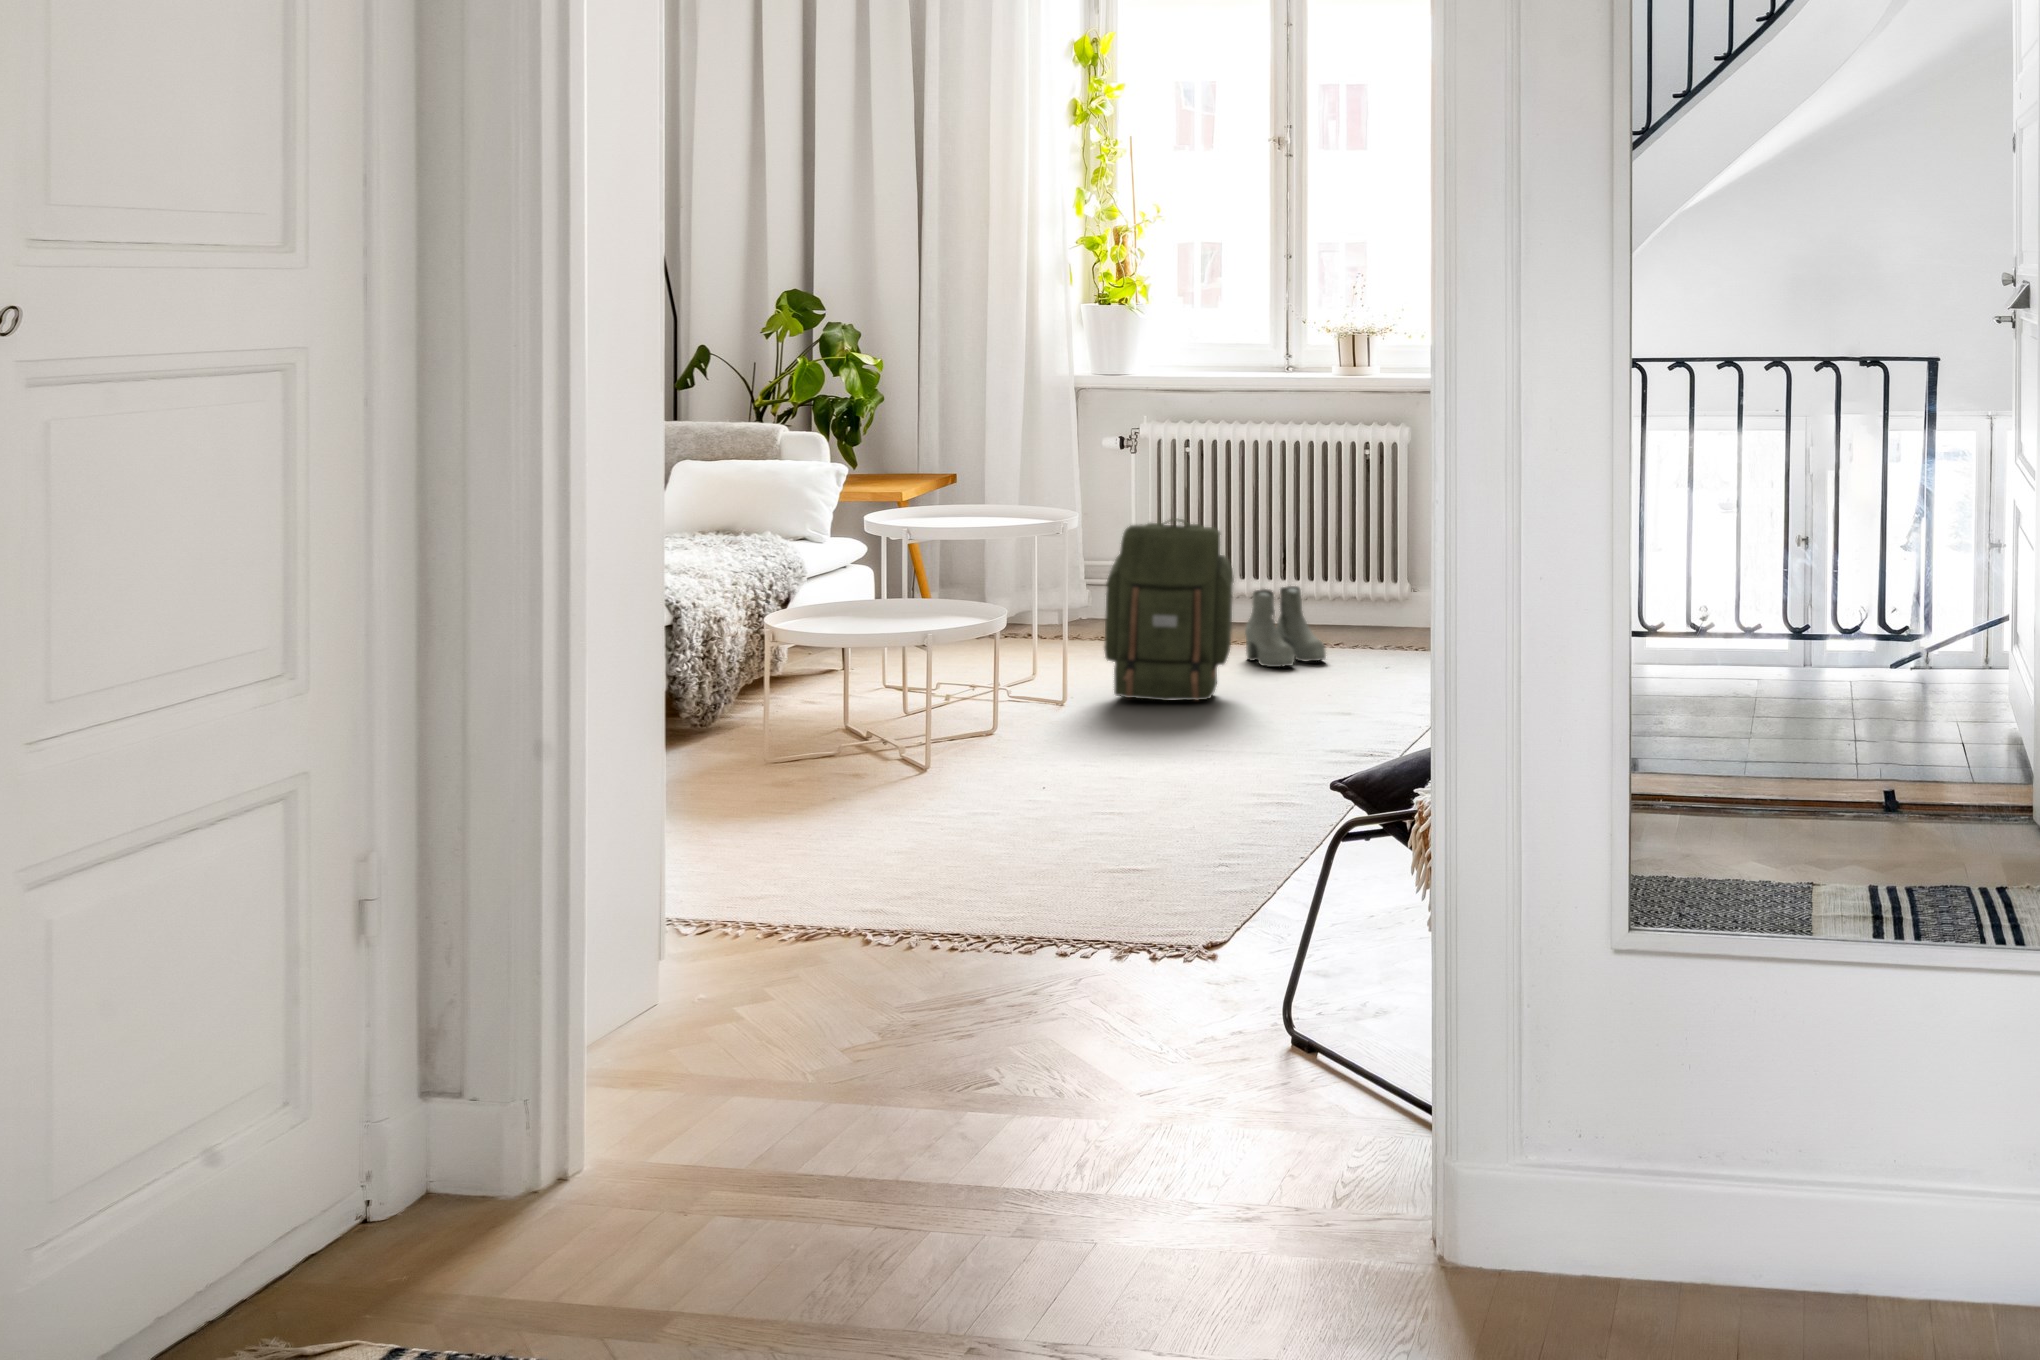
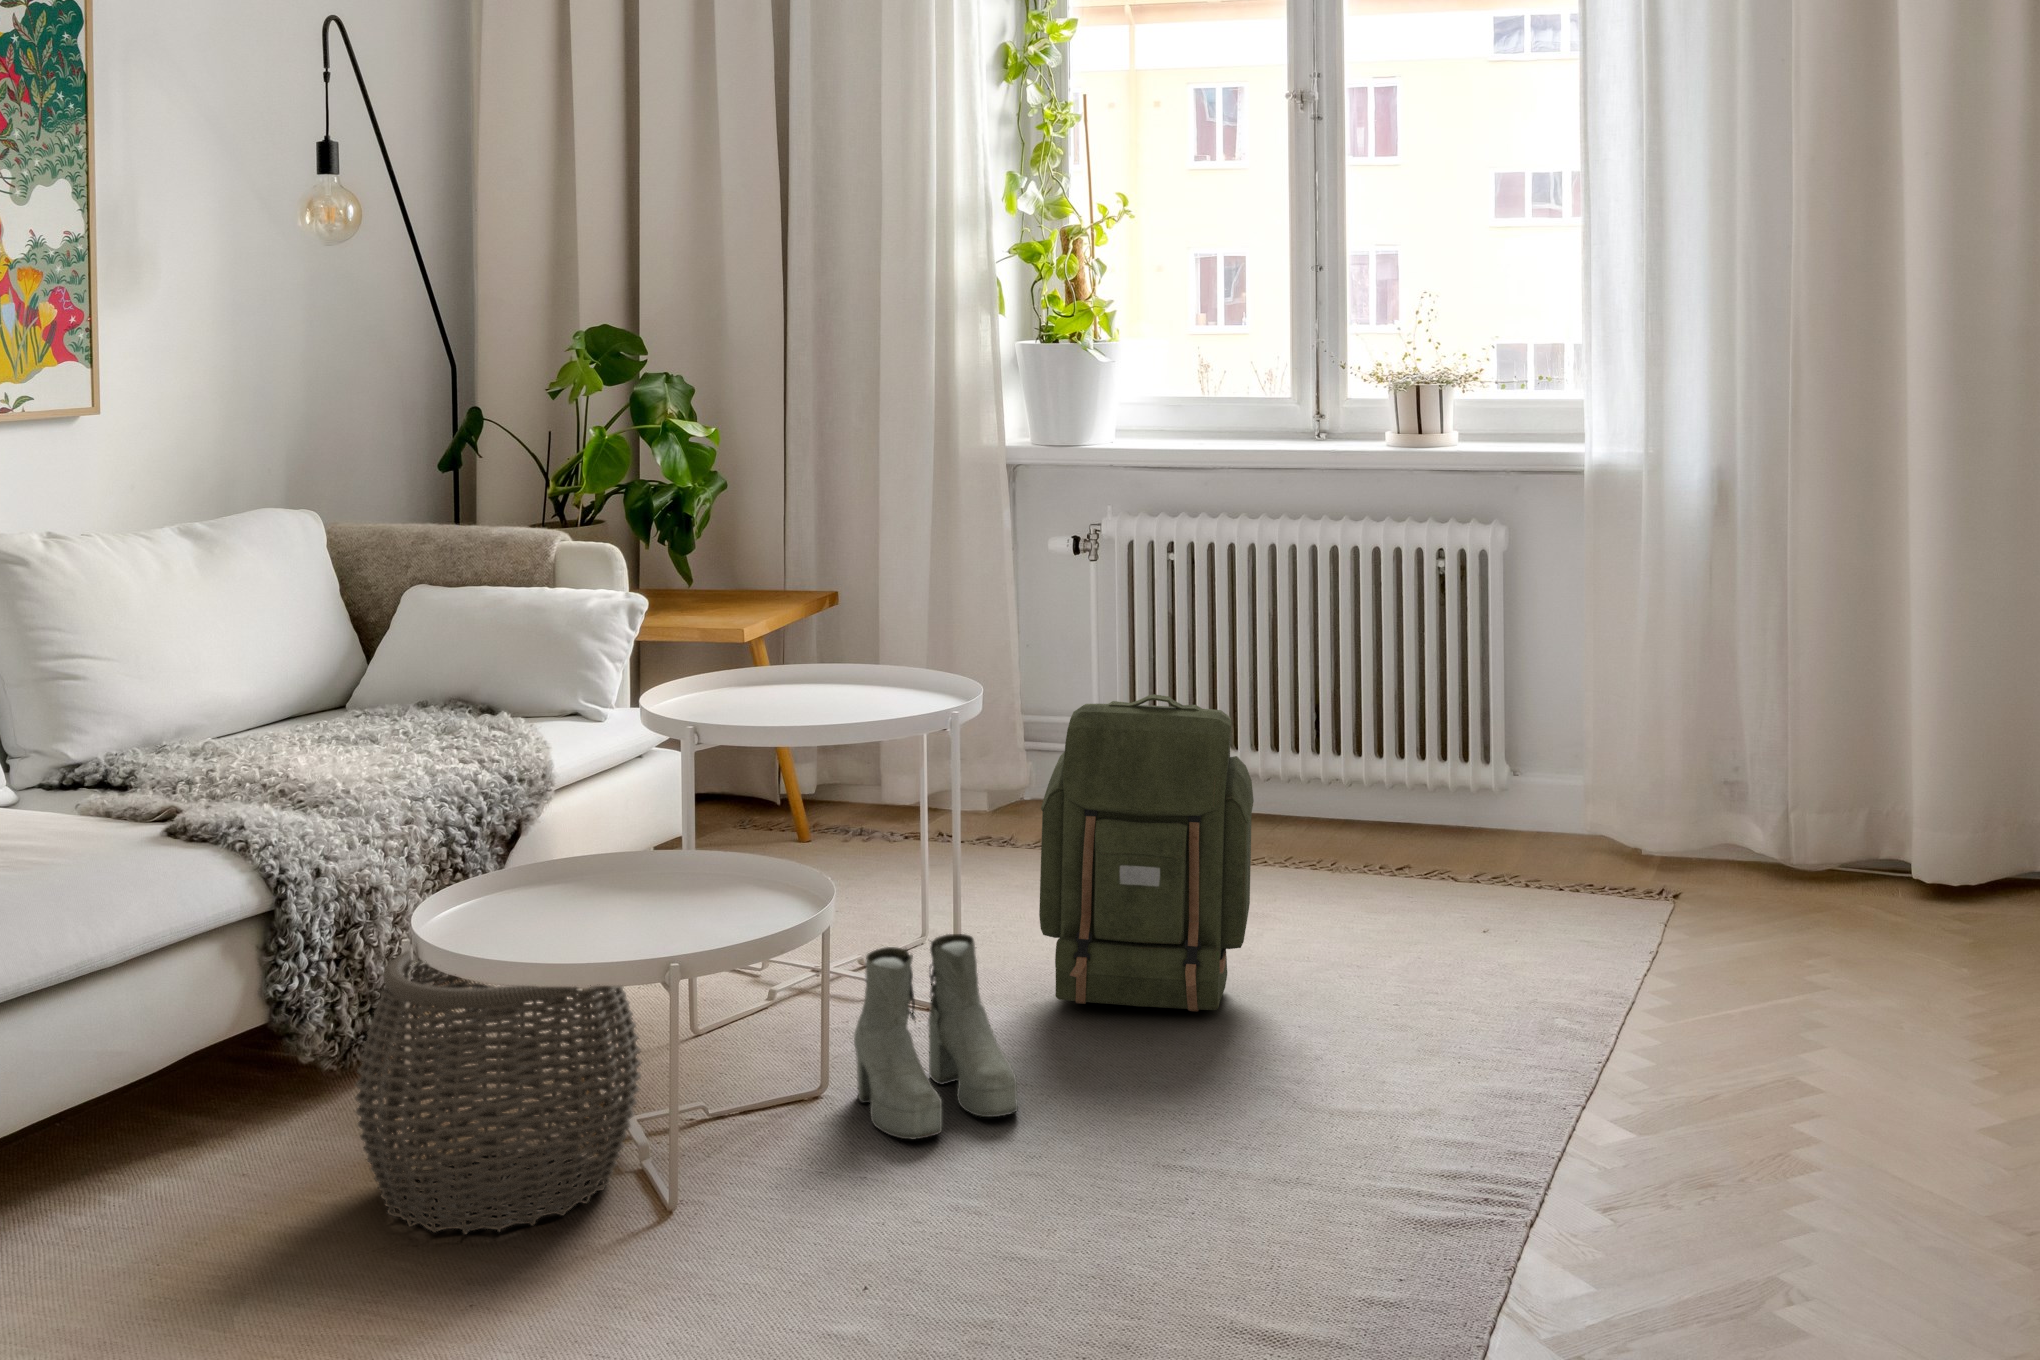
boots: present [1245,586,1326,667] -> present [854,934,1018,1139]
woven basket: none [736,632,889,779] -> present [355,951,641,1234]

